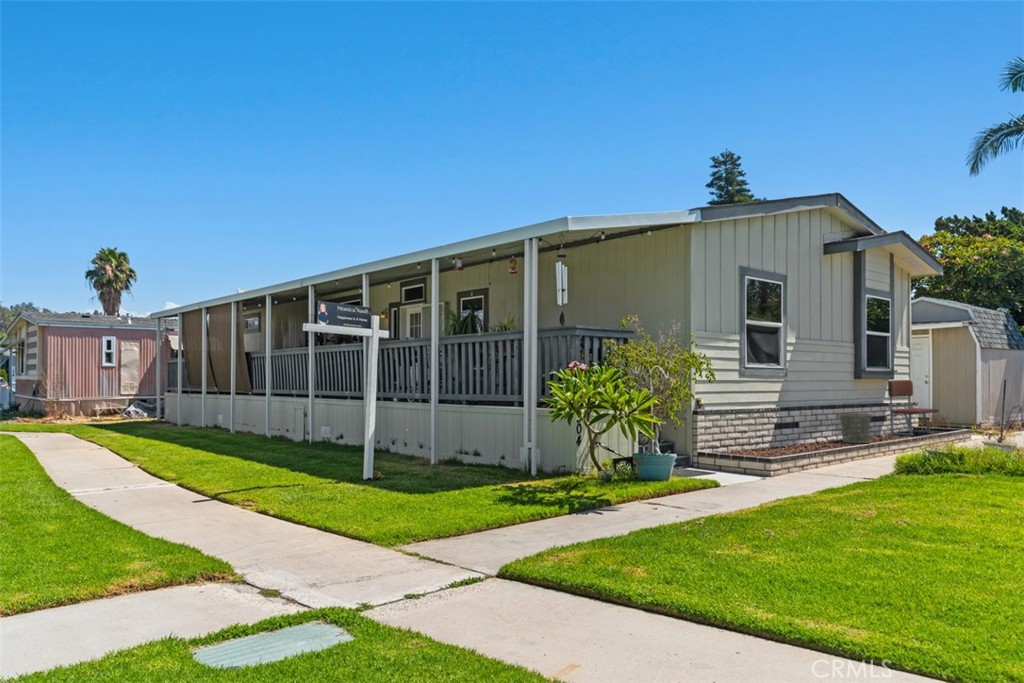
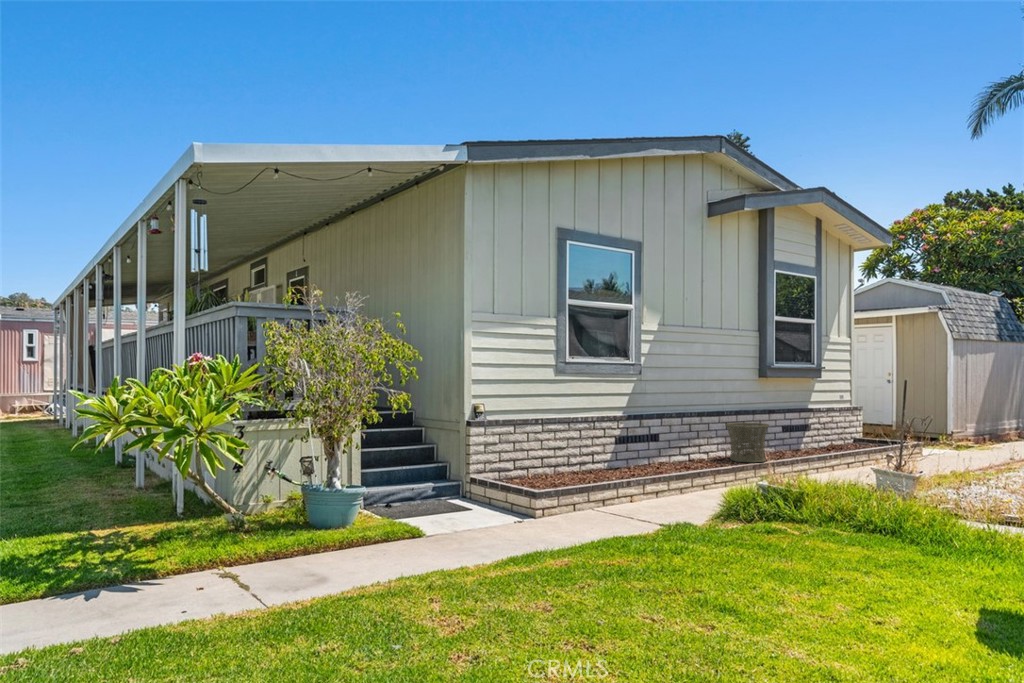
bench: present [888,380,939,436] -> none [811,379,880,451]

